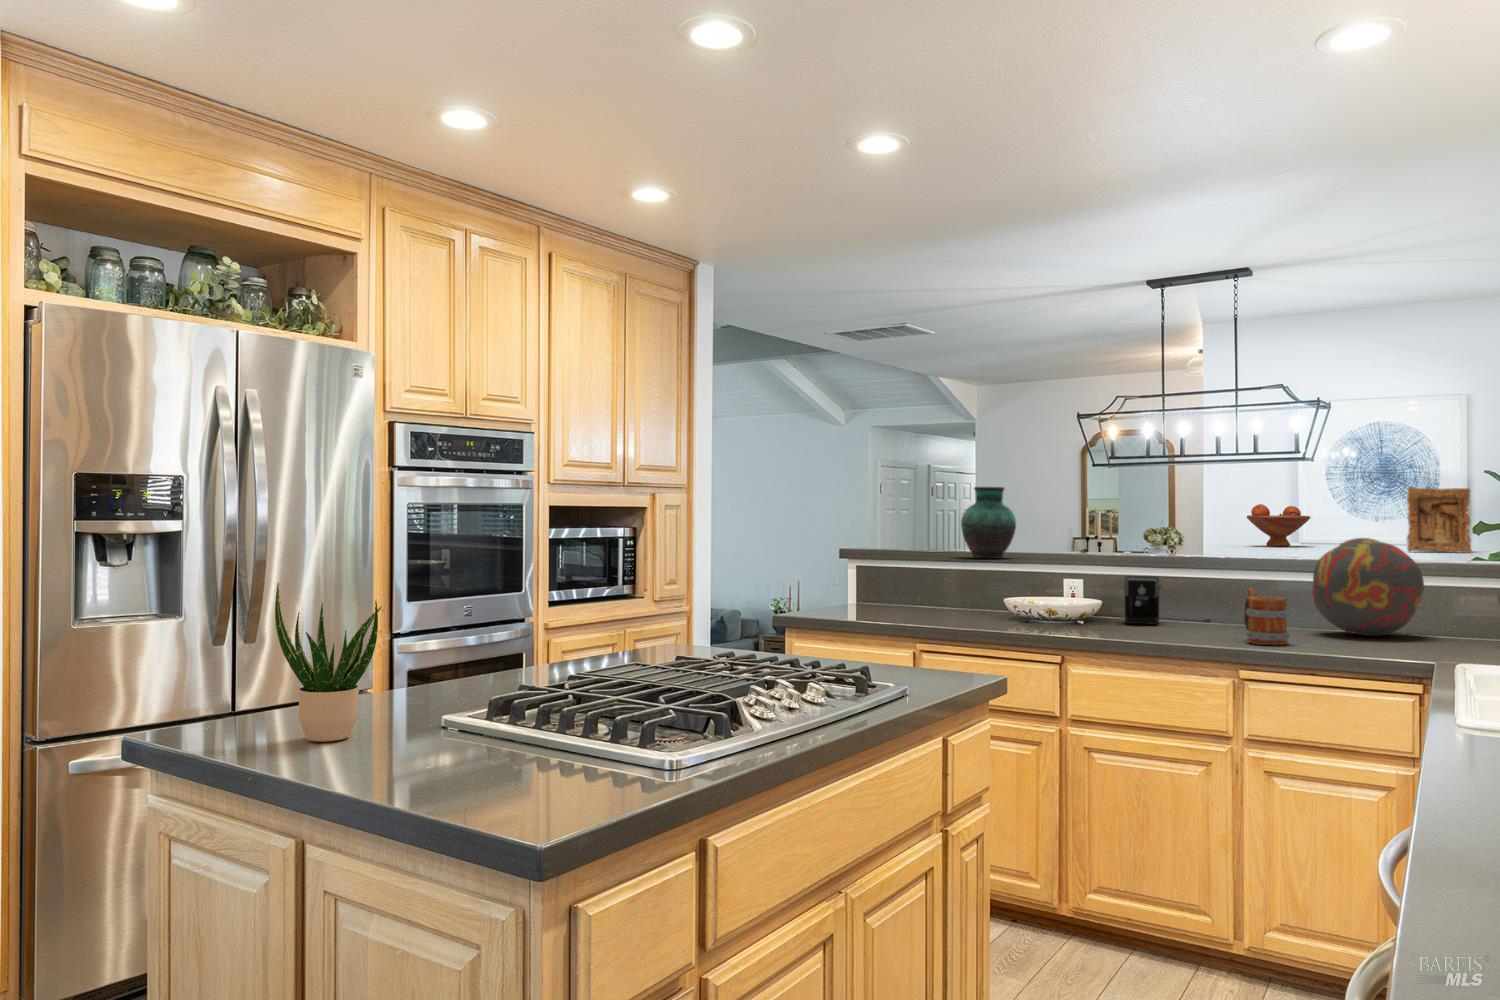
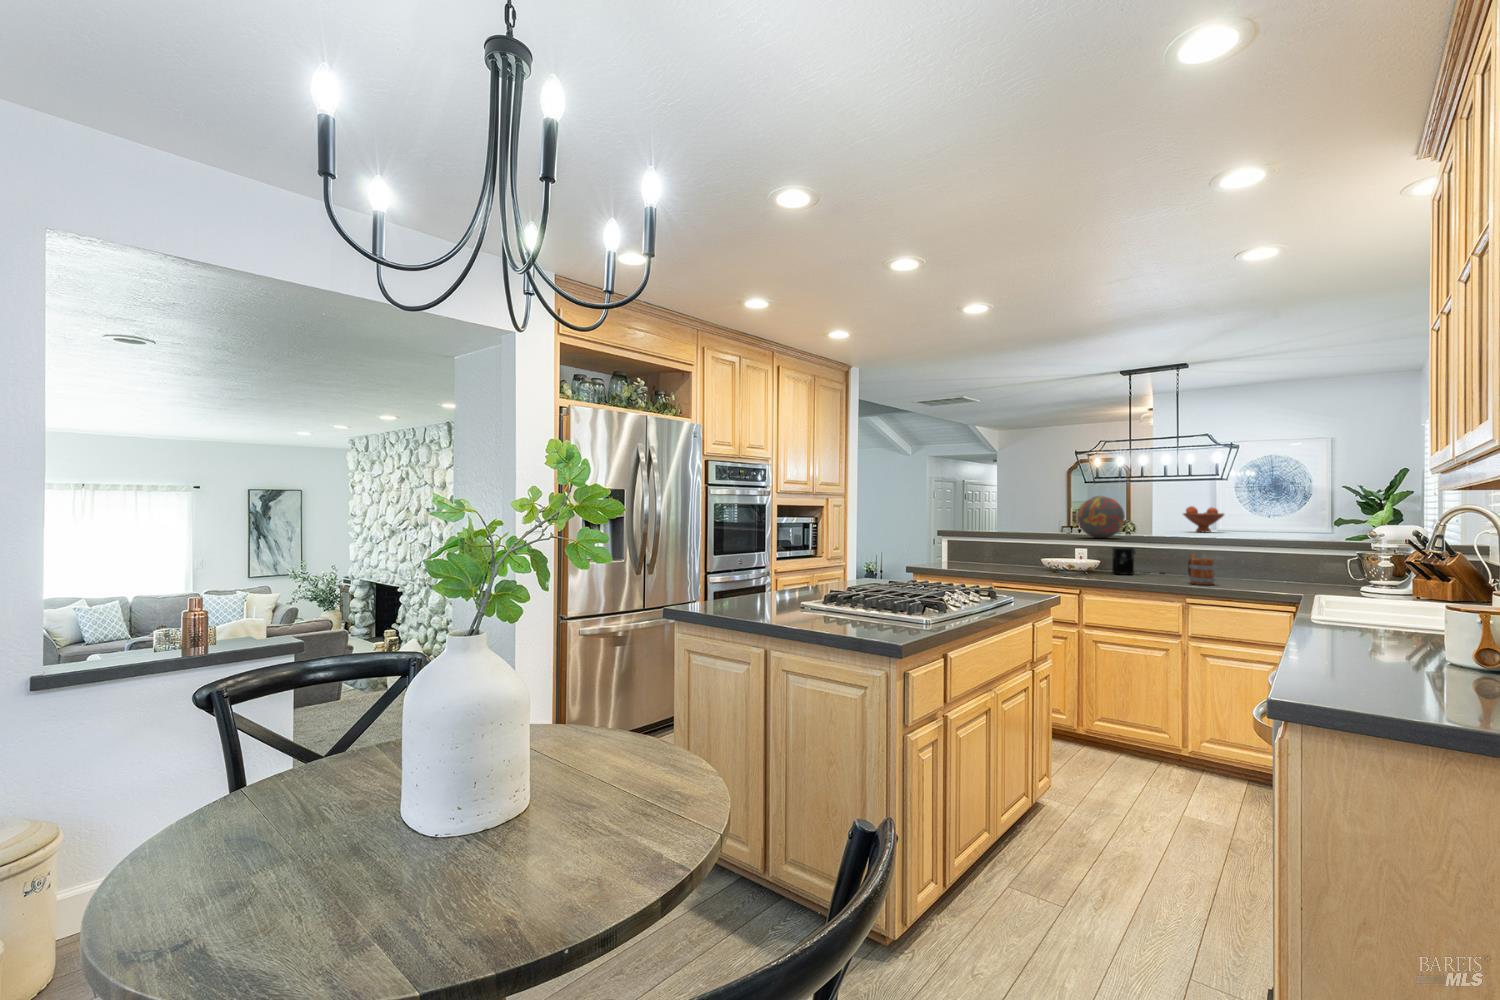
vase: present [961,487,1016,559] -> none [1008,495,1042,537]
picture frame: present [1406,487,1472,553] -> none [1288,496,1331,537]
decorative orb: present [1312,538,1424,636] -> present [1078,496,1125,538]
potted plant: present [275,583,382,742] -> none [728,539,777,611]

